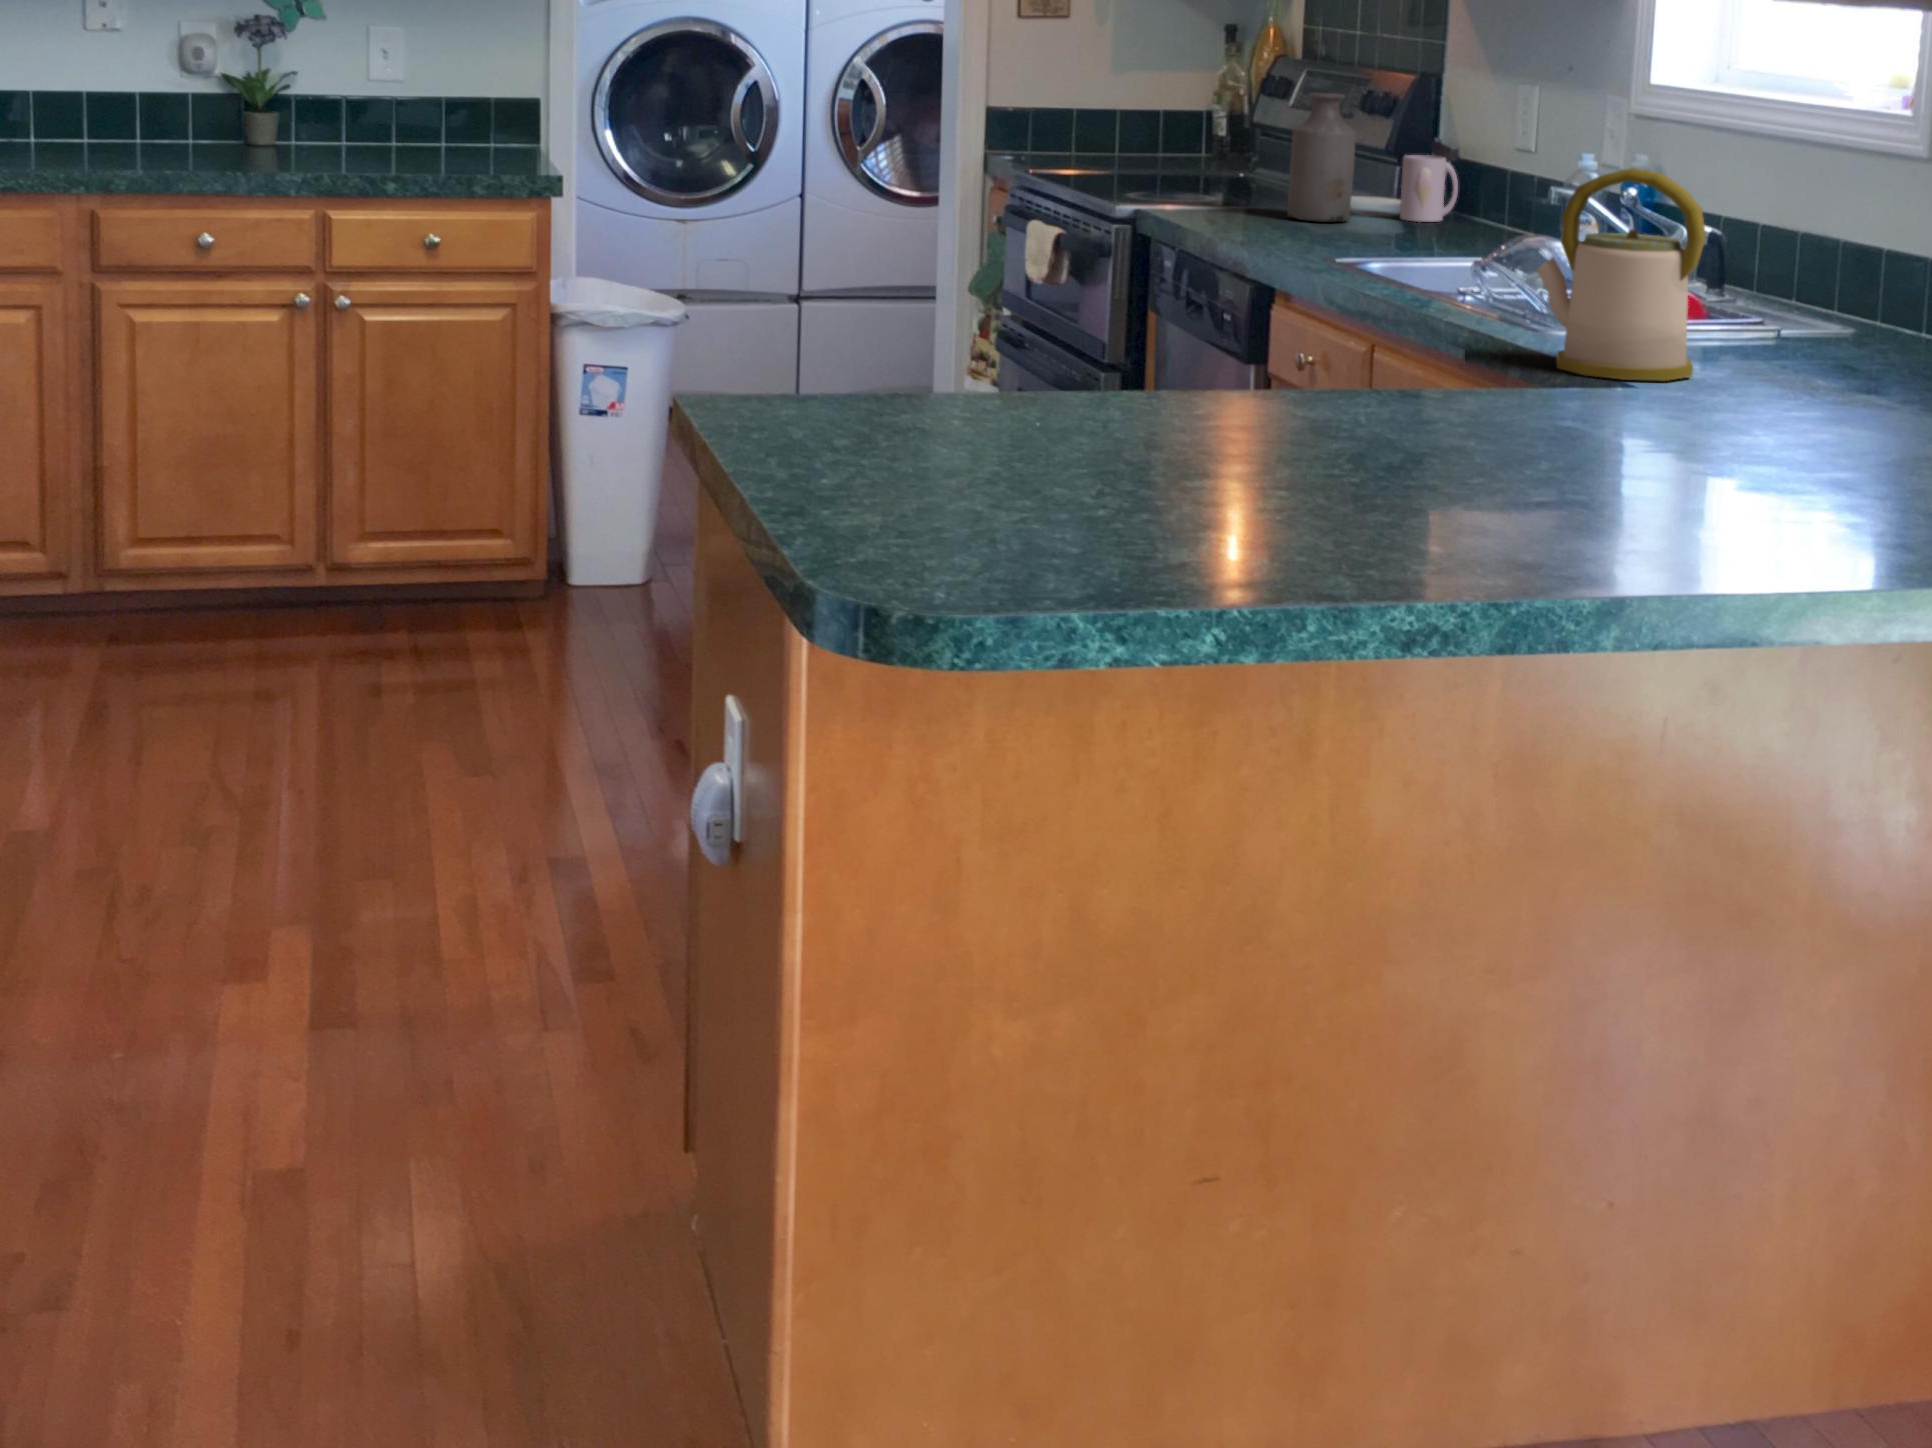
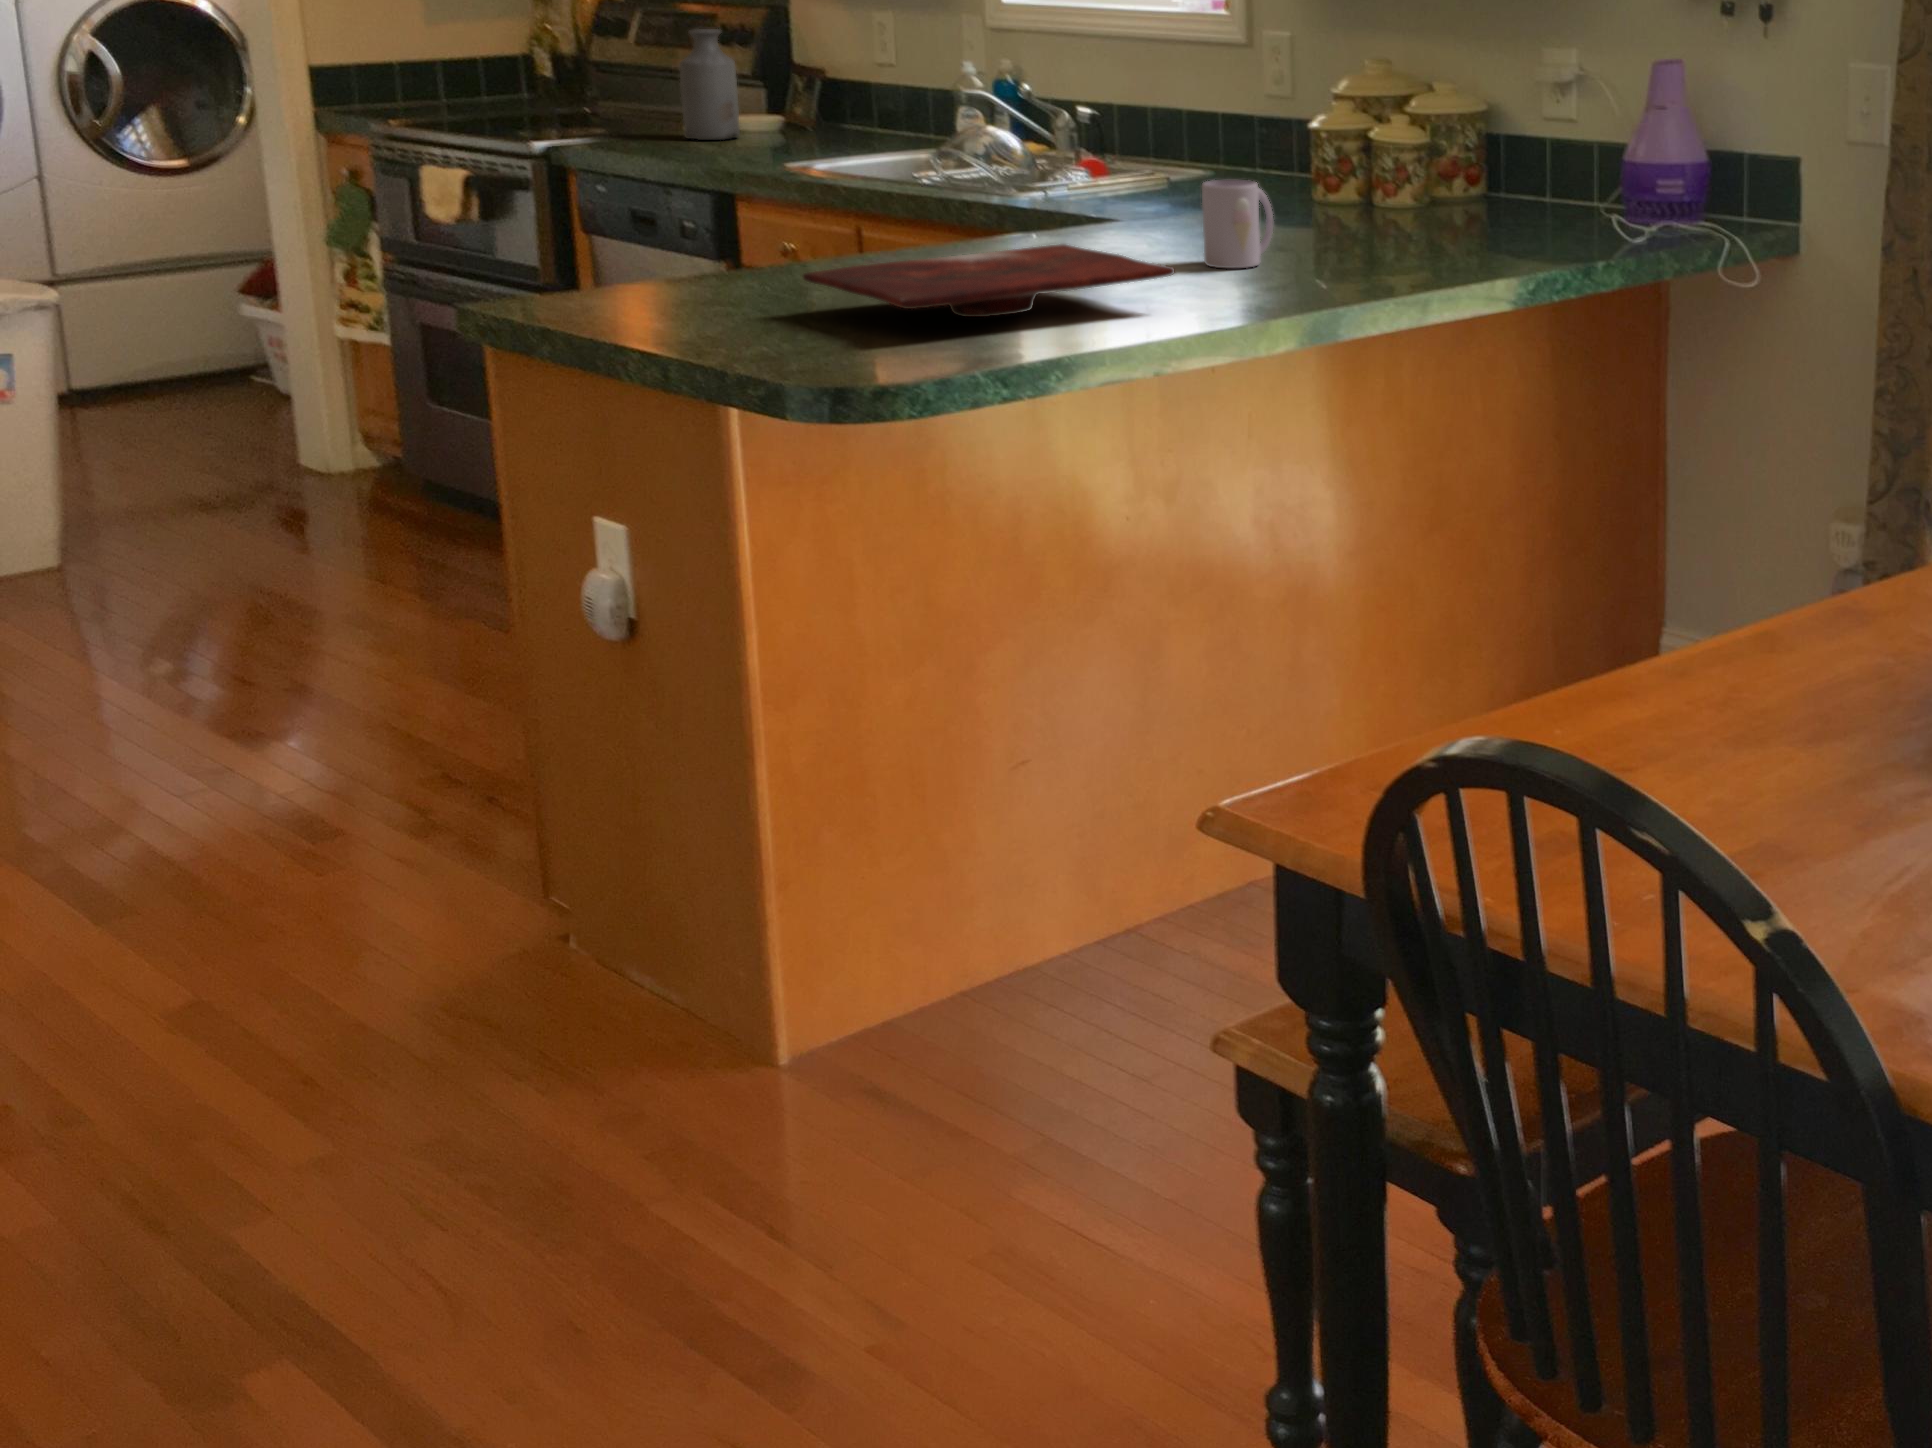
mug: present [1400,155,1458,222] -> present [1202,180,1273,268]
kettle: present [1536,168,1706,381] -> none [1024,65,1147,218]
cutting board: none [1016,412,1507,512] -> present [803,244,1175,317]

